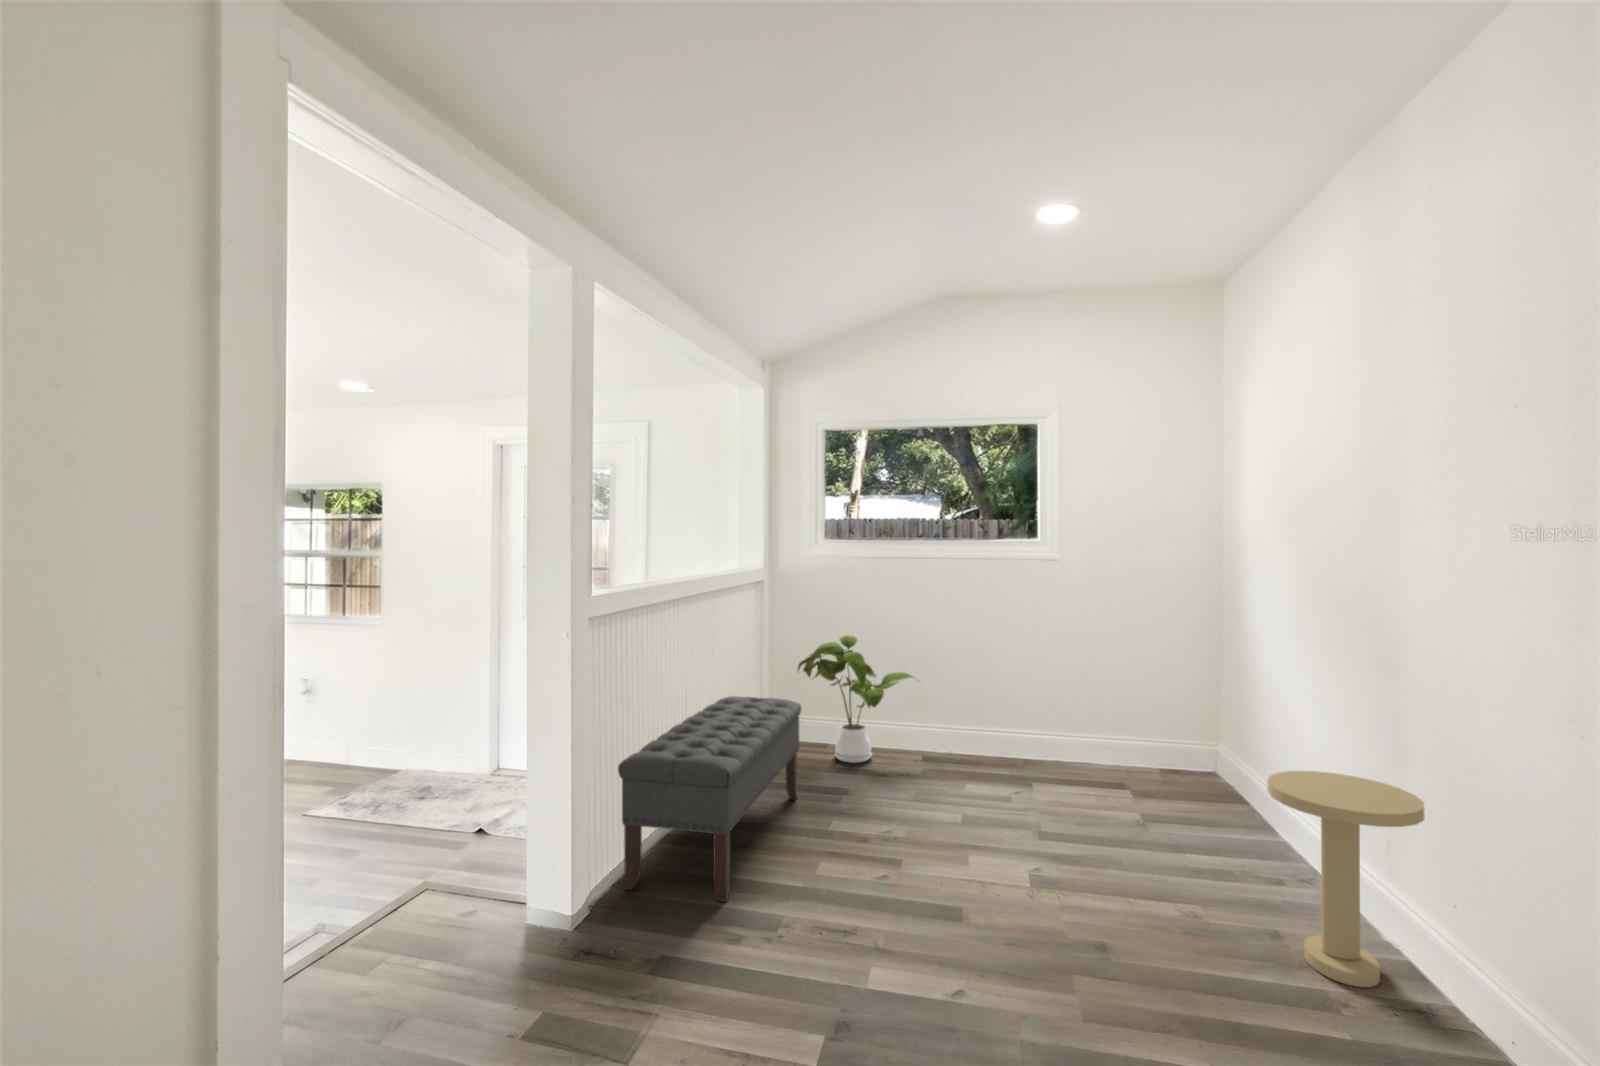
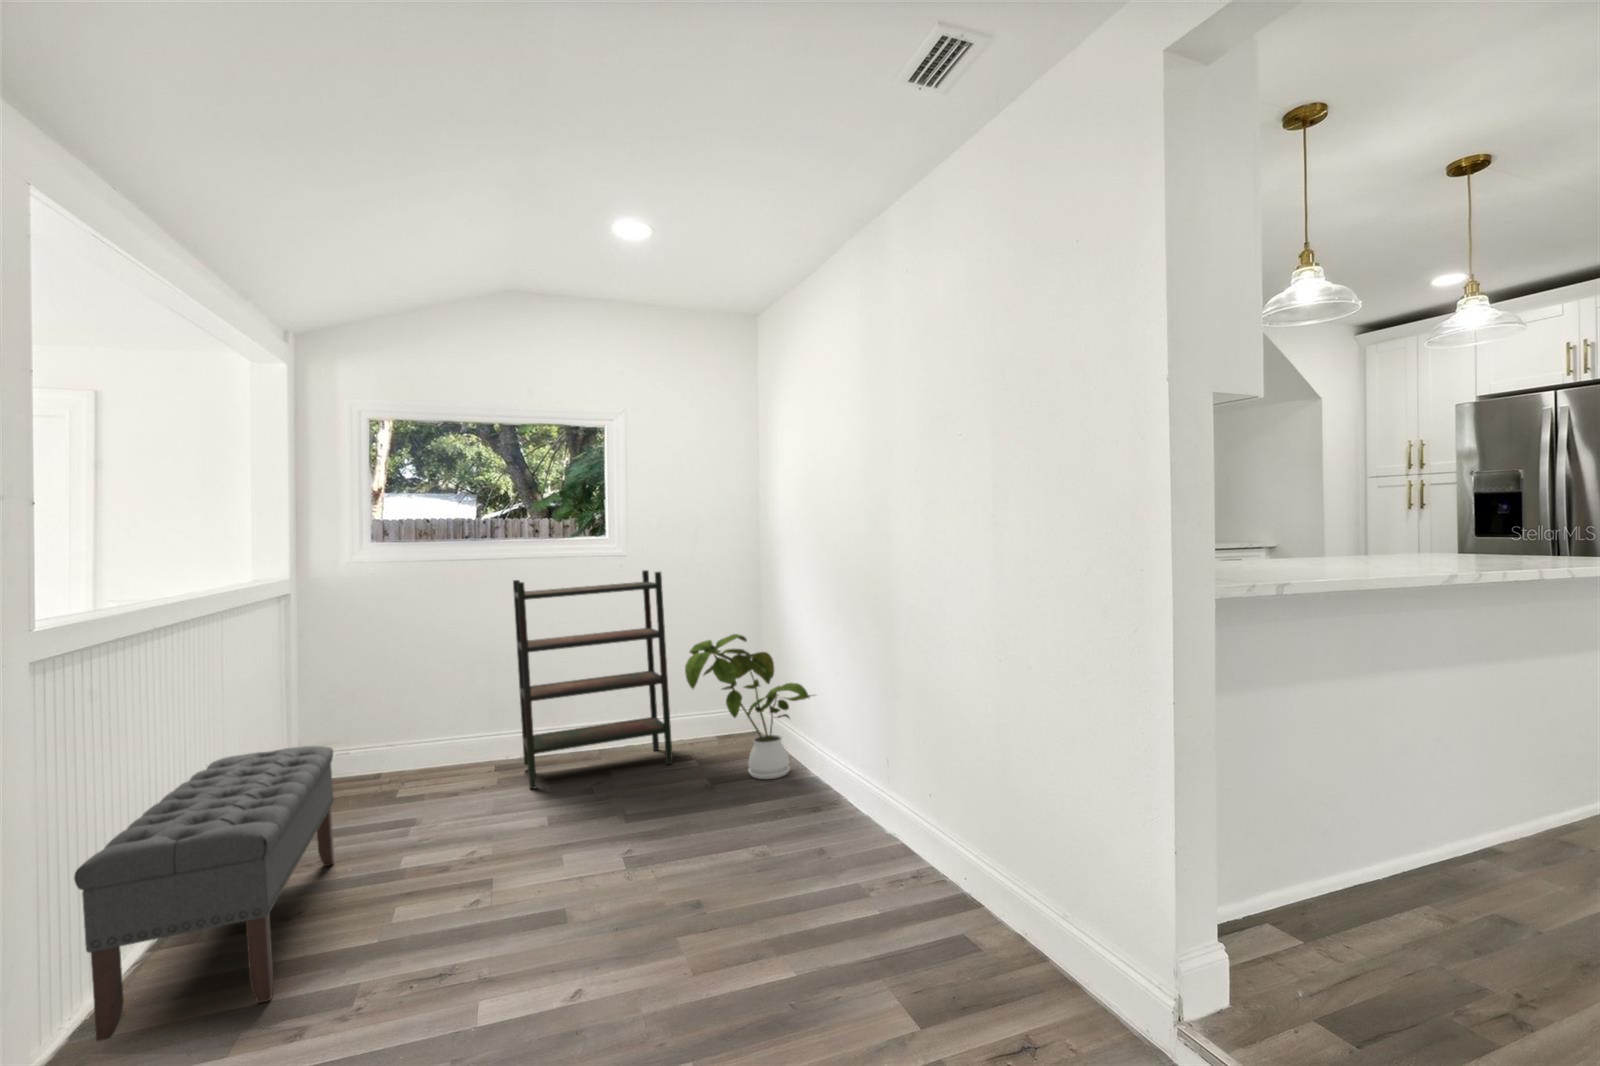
bookshelf: none [962,577,1109,784] -> present [513,570,673,789]
house plant: present [798,636,914,763] -> present [685,634,811,779]
side table: present [1267,771,1424,987] -> none [812,703,912,863]

